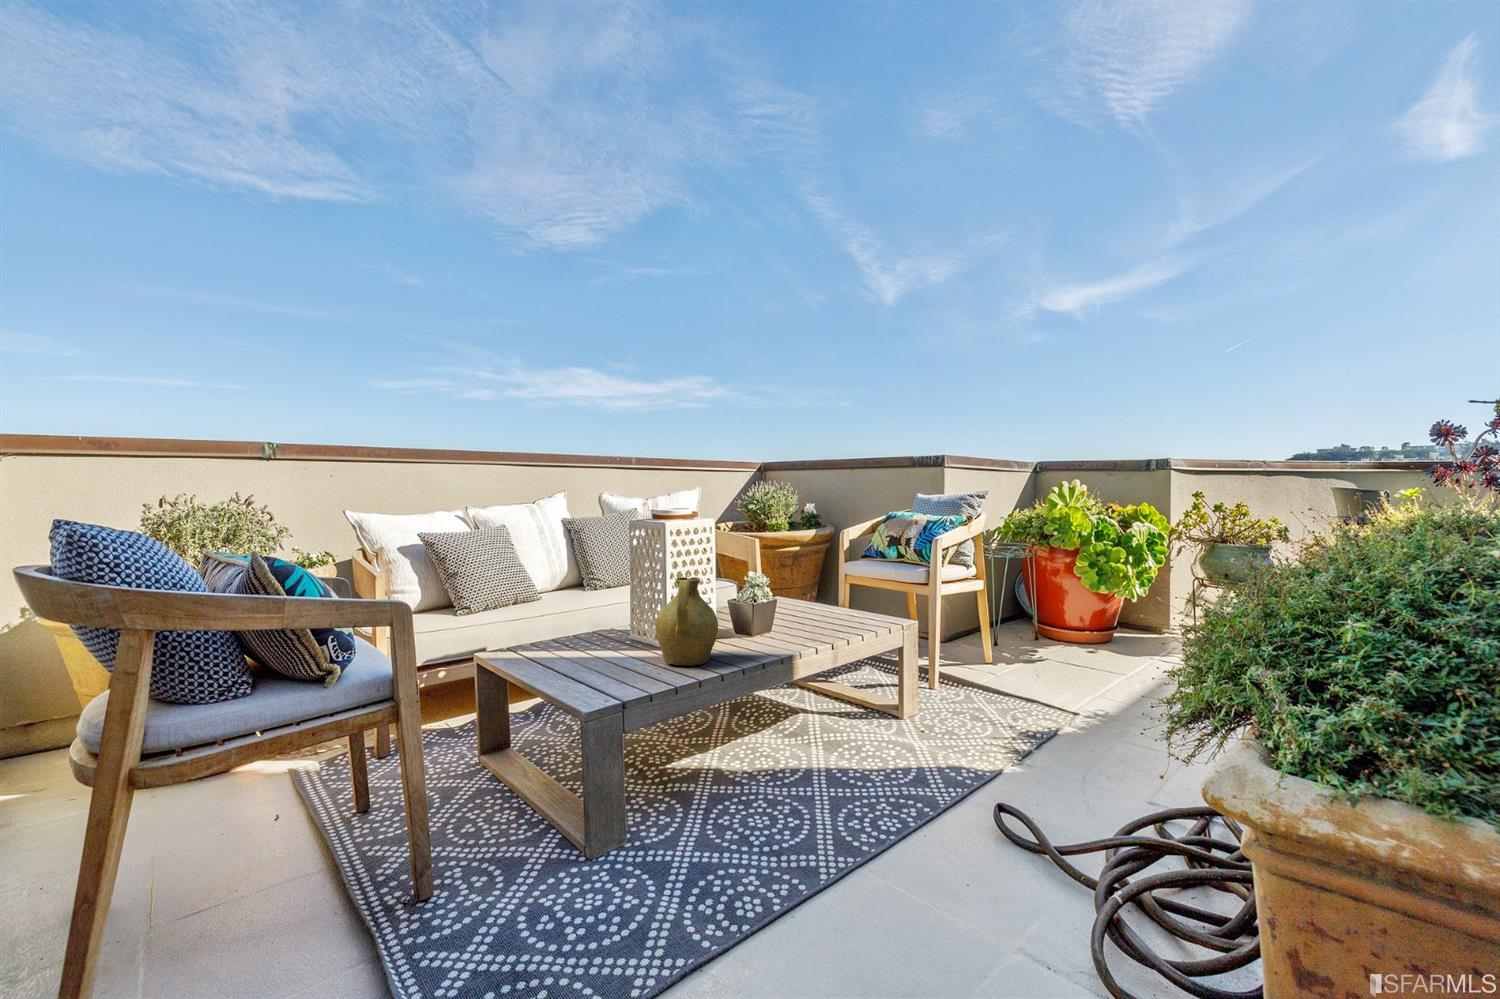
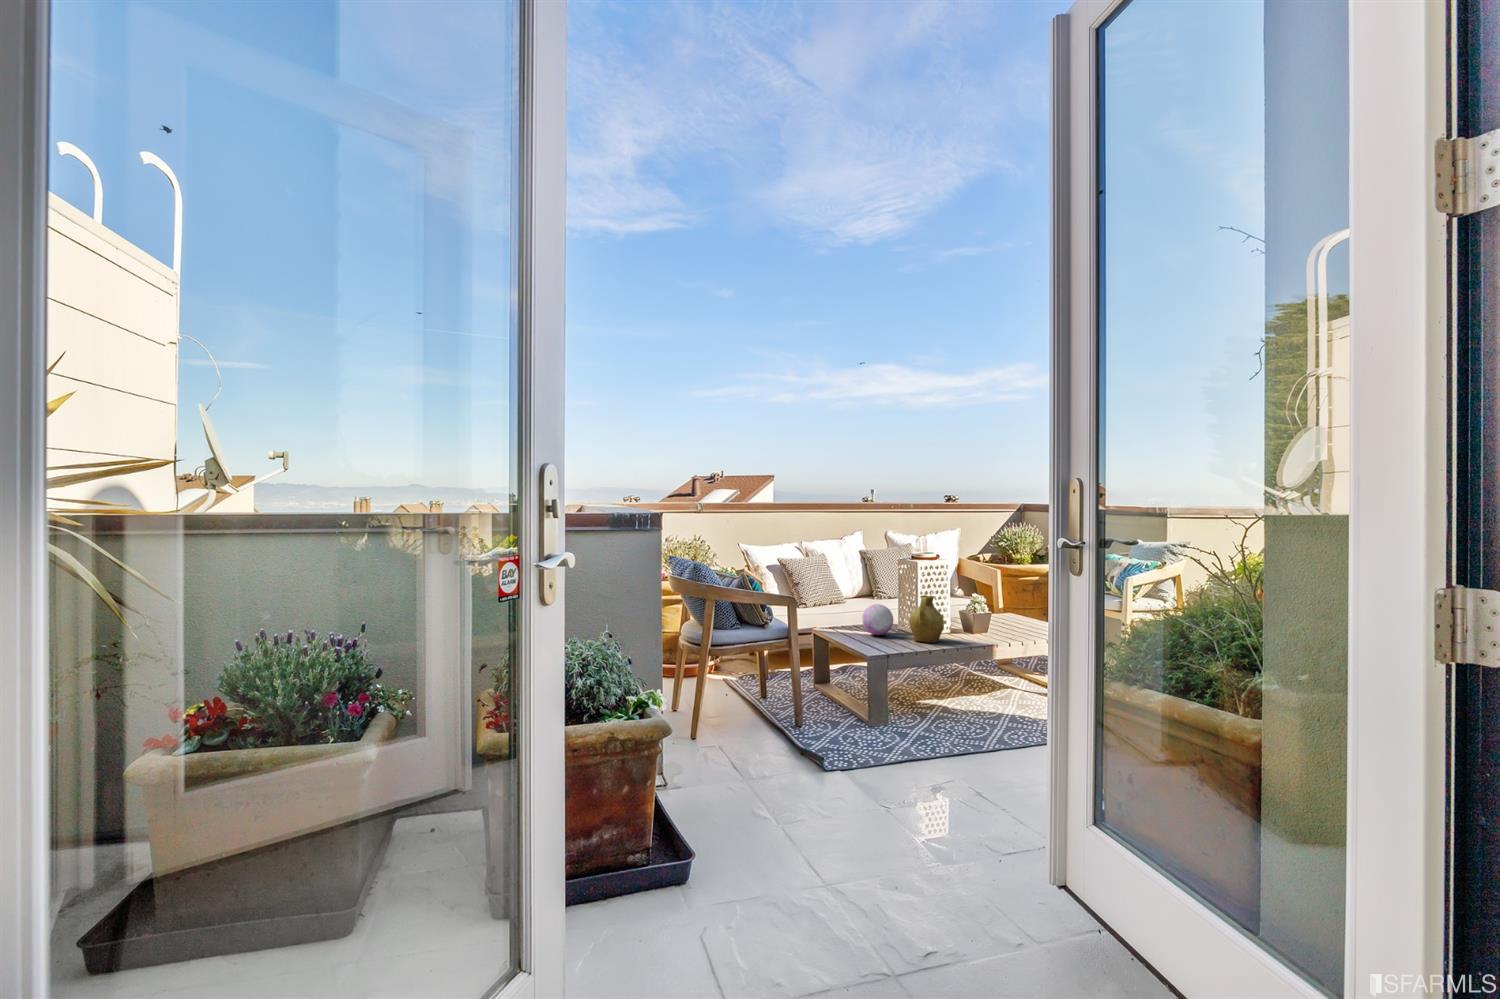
decorative orb: none [565,600,624,658] -> present [862,604,893,635]

